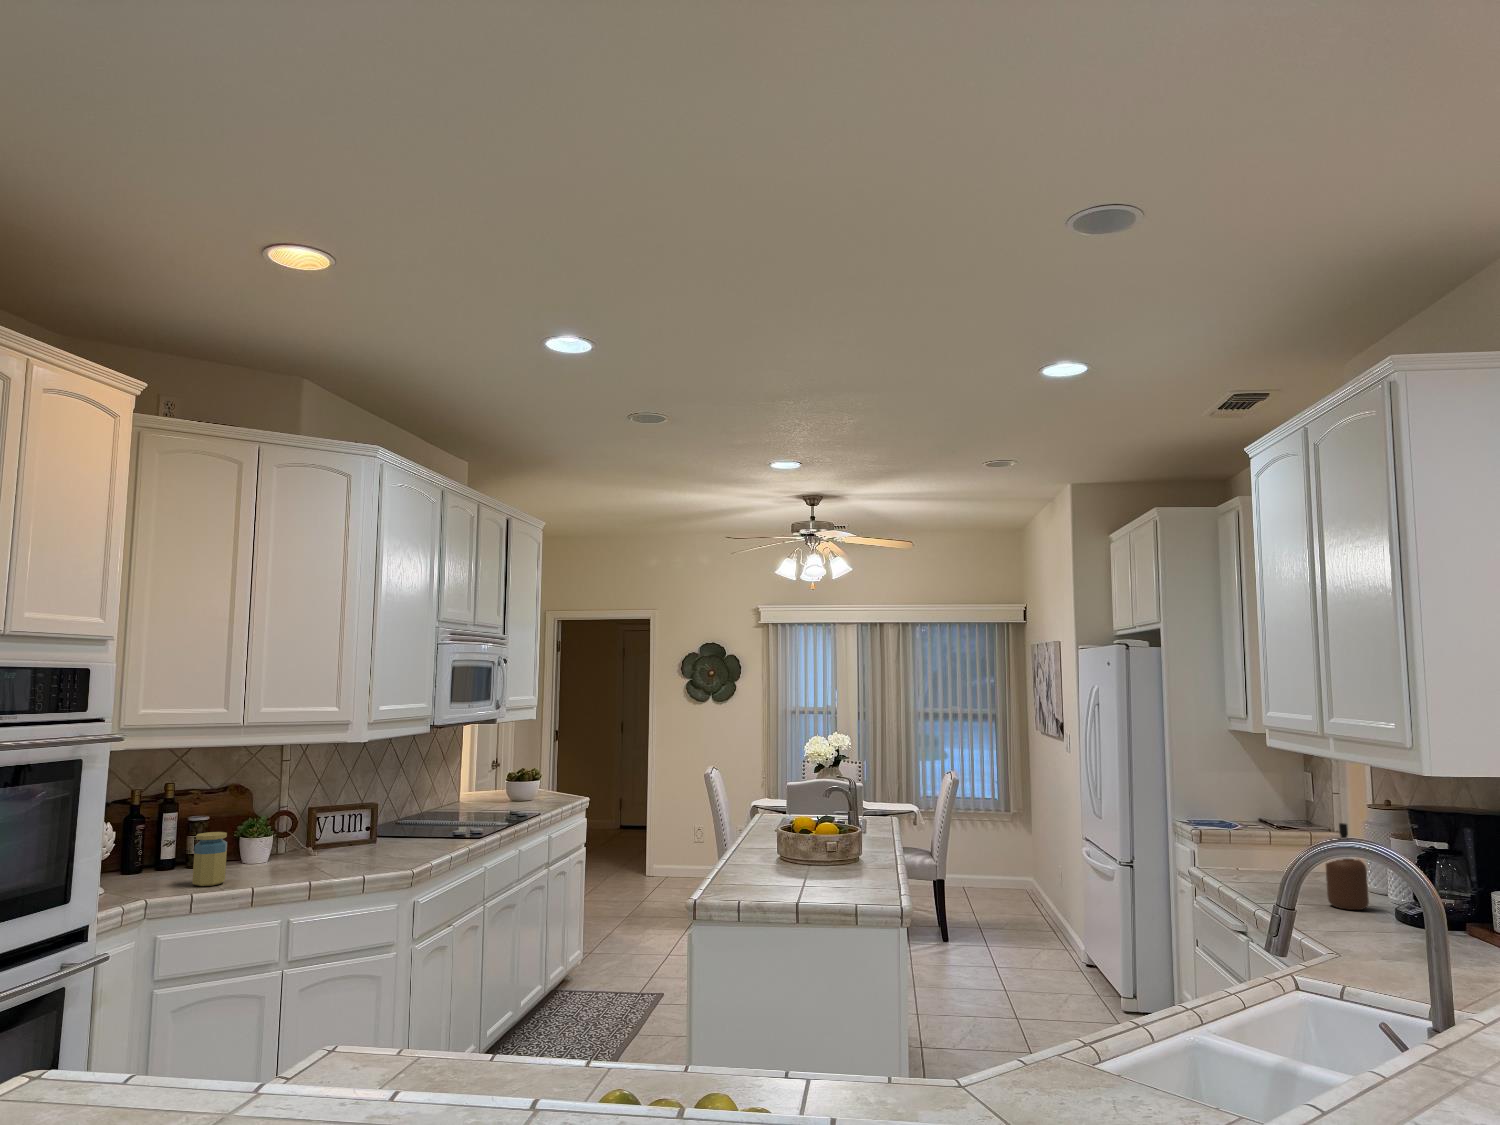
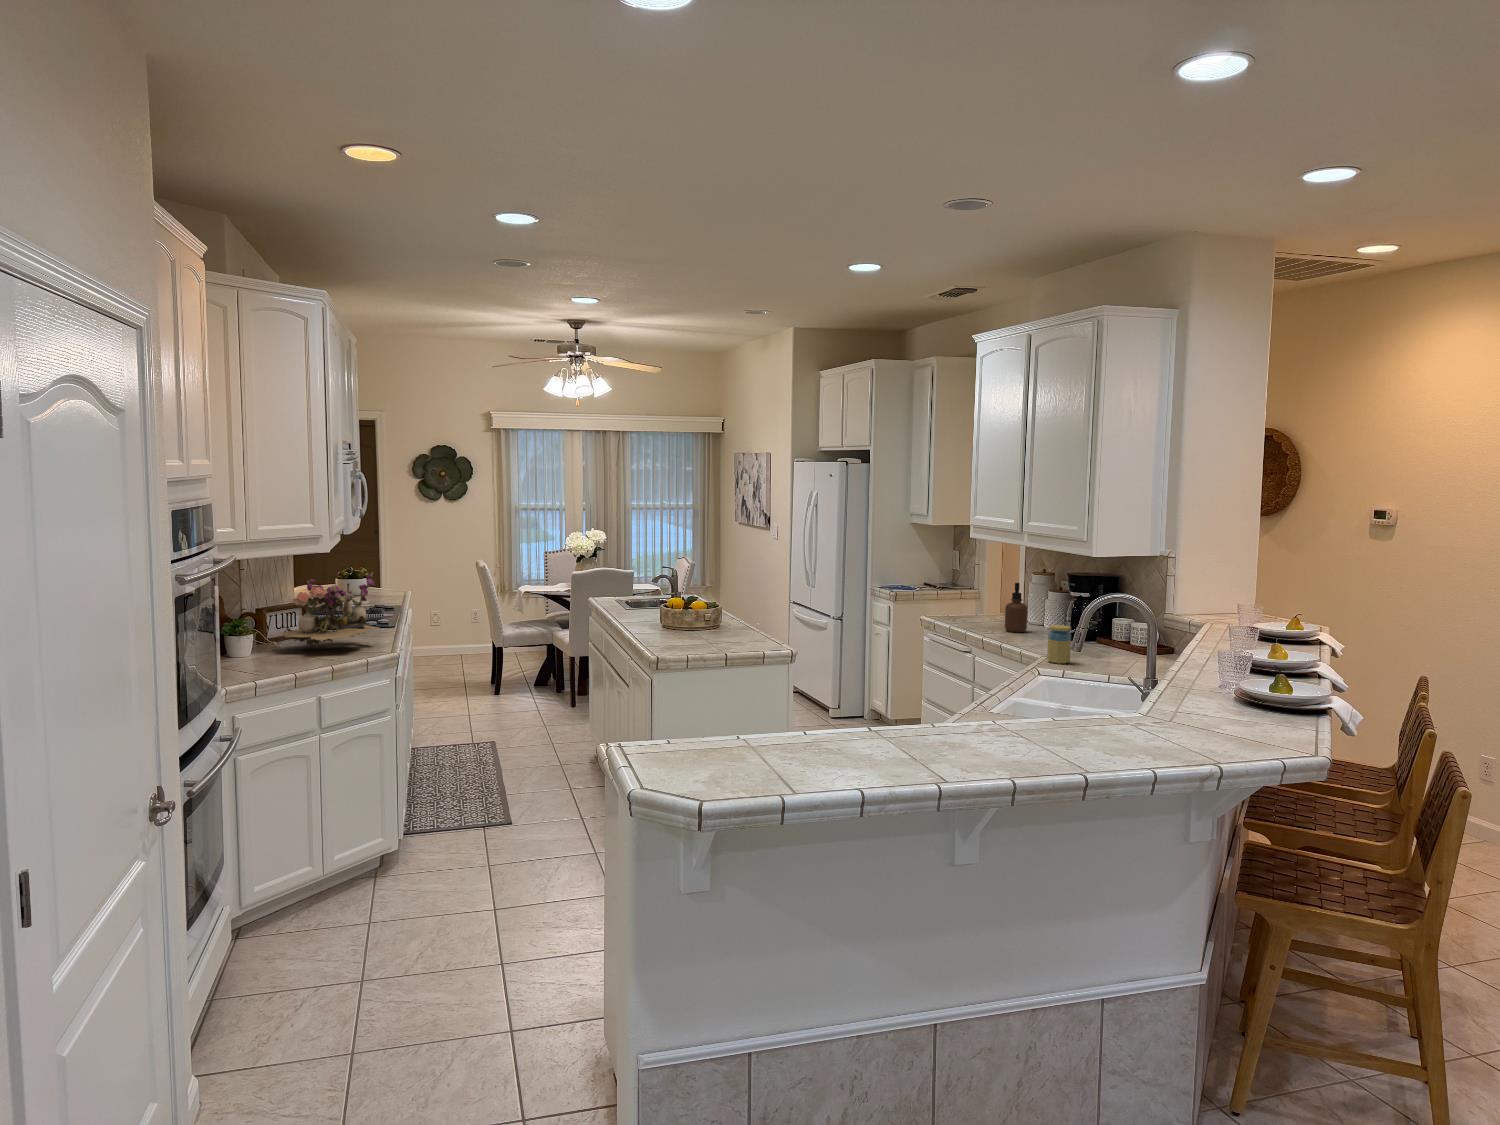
flower arrangement: none [295,769,414,858] -> present [278,572,380,648]
jar: present [192,832,227,886] -> present [1047,625,1071,664]

